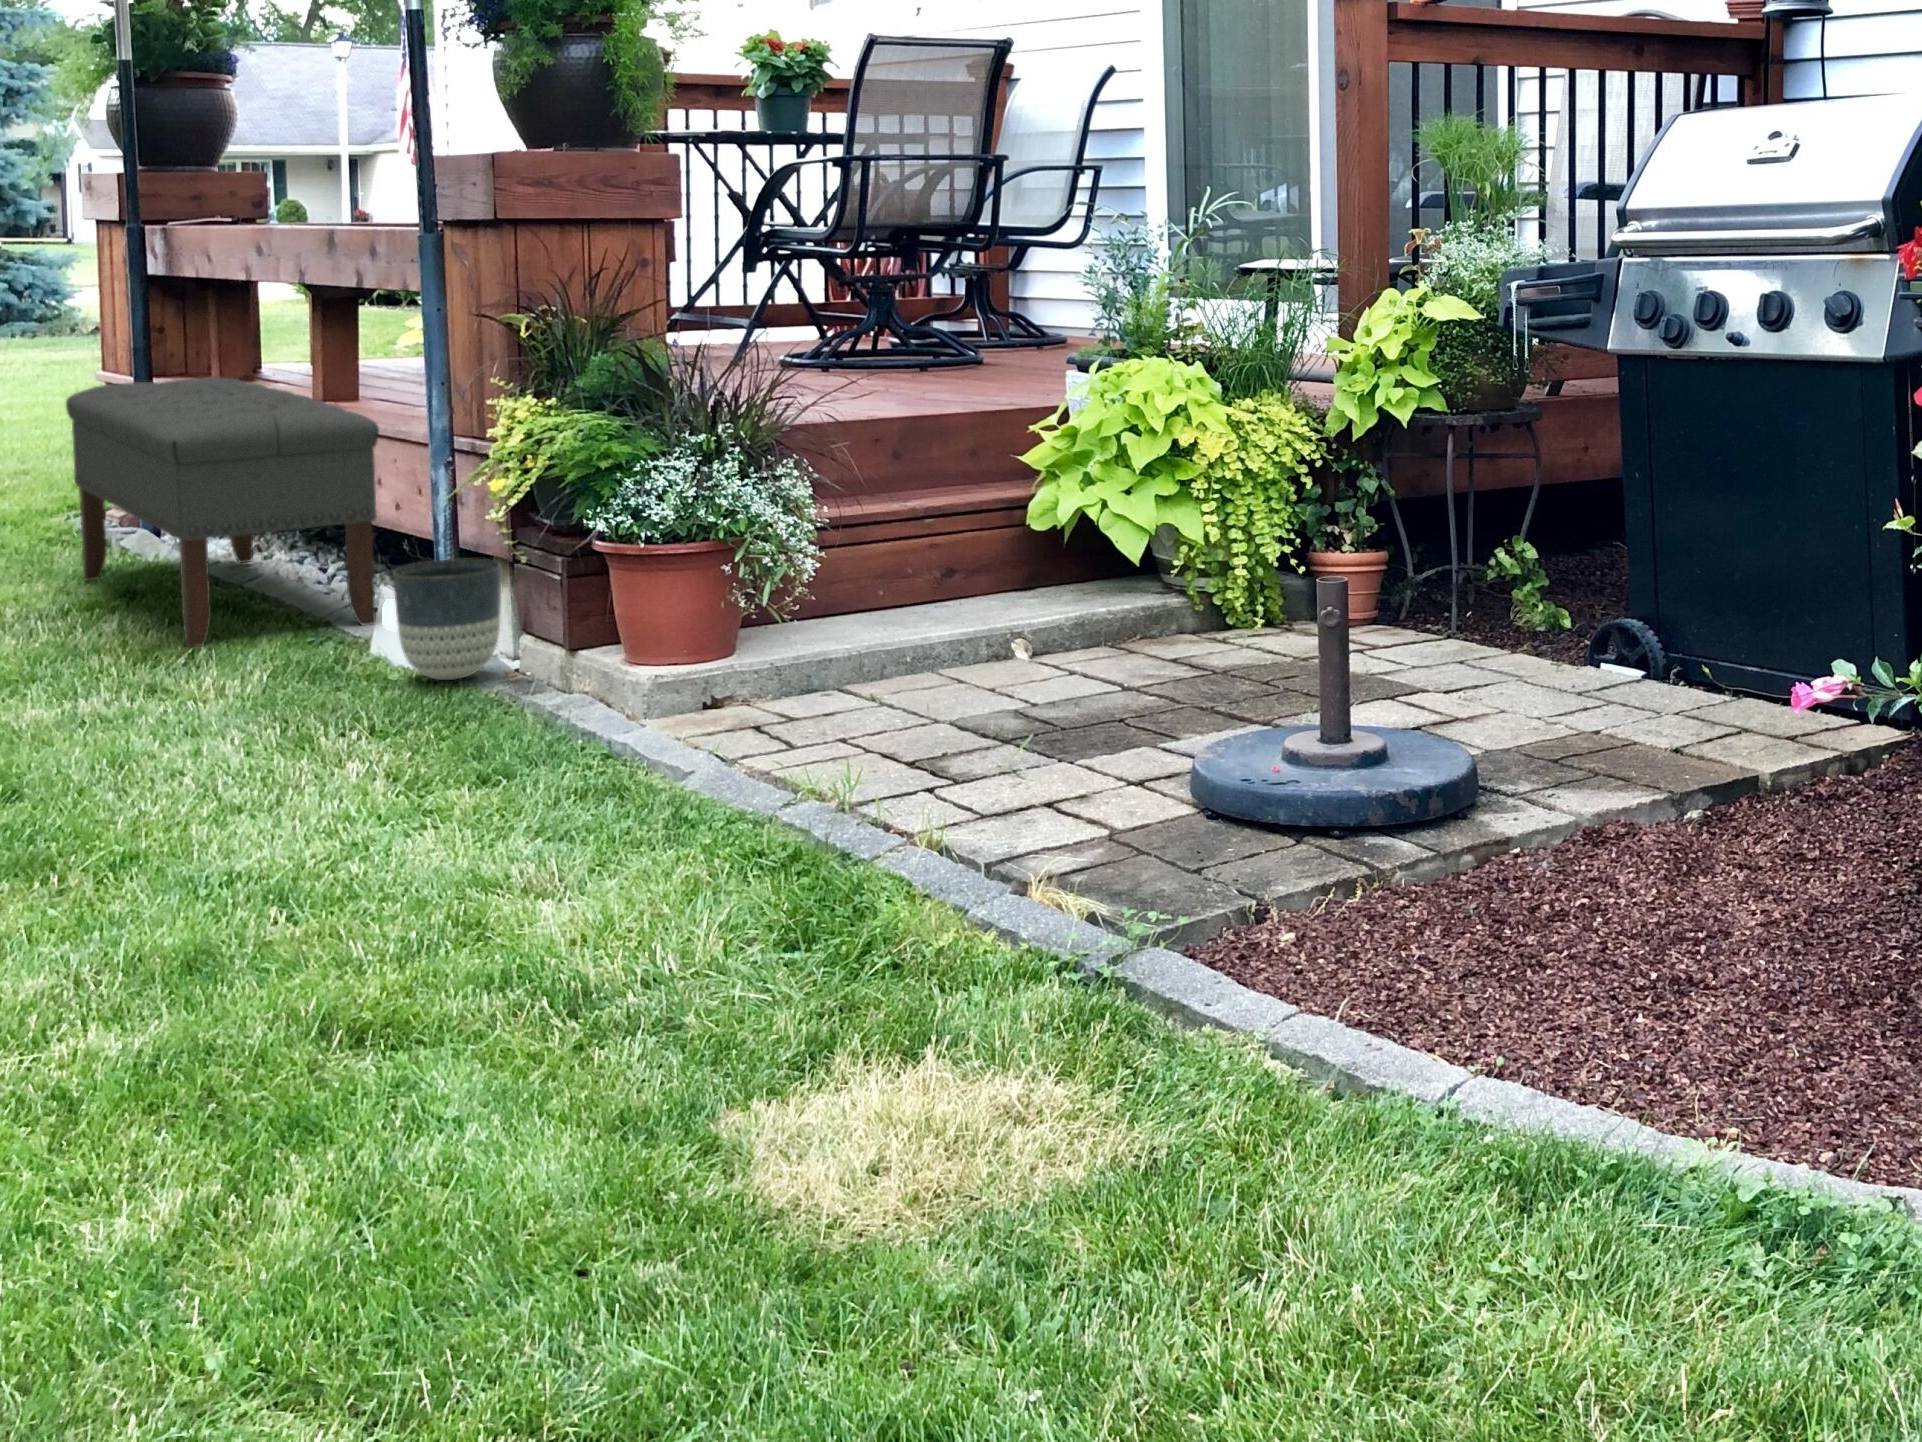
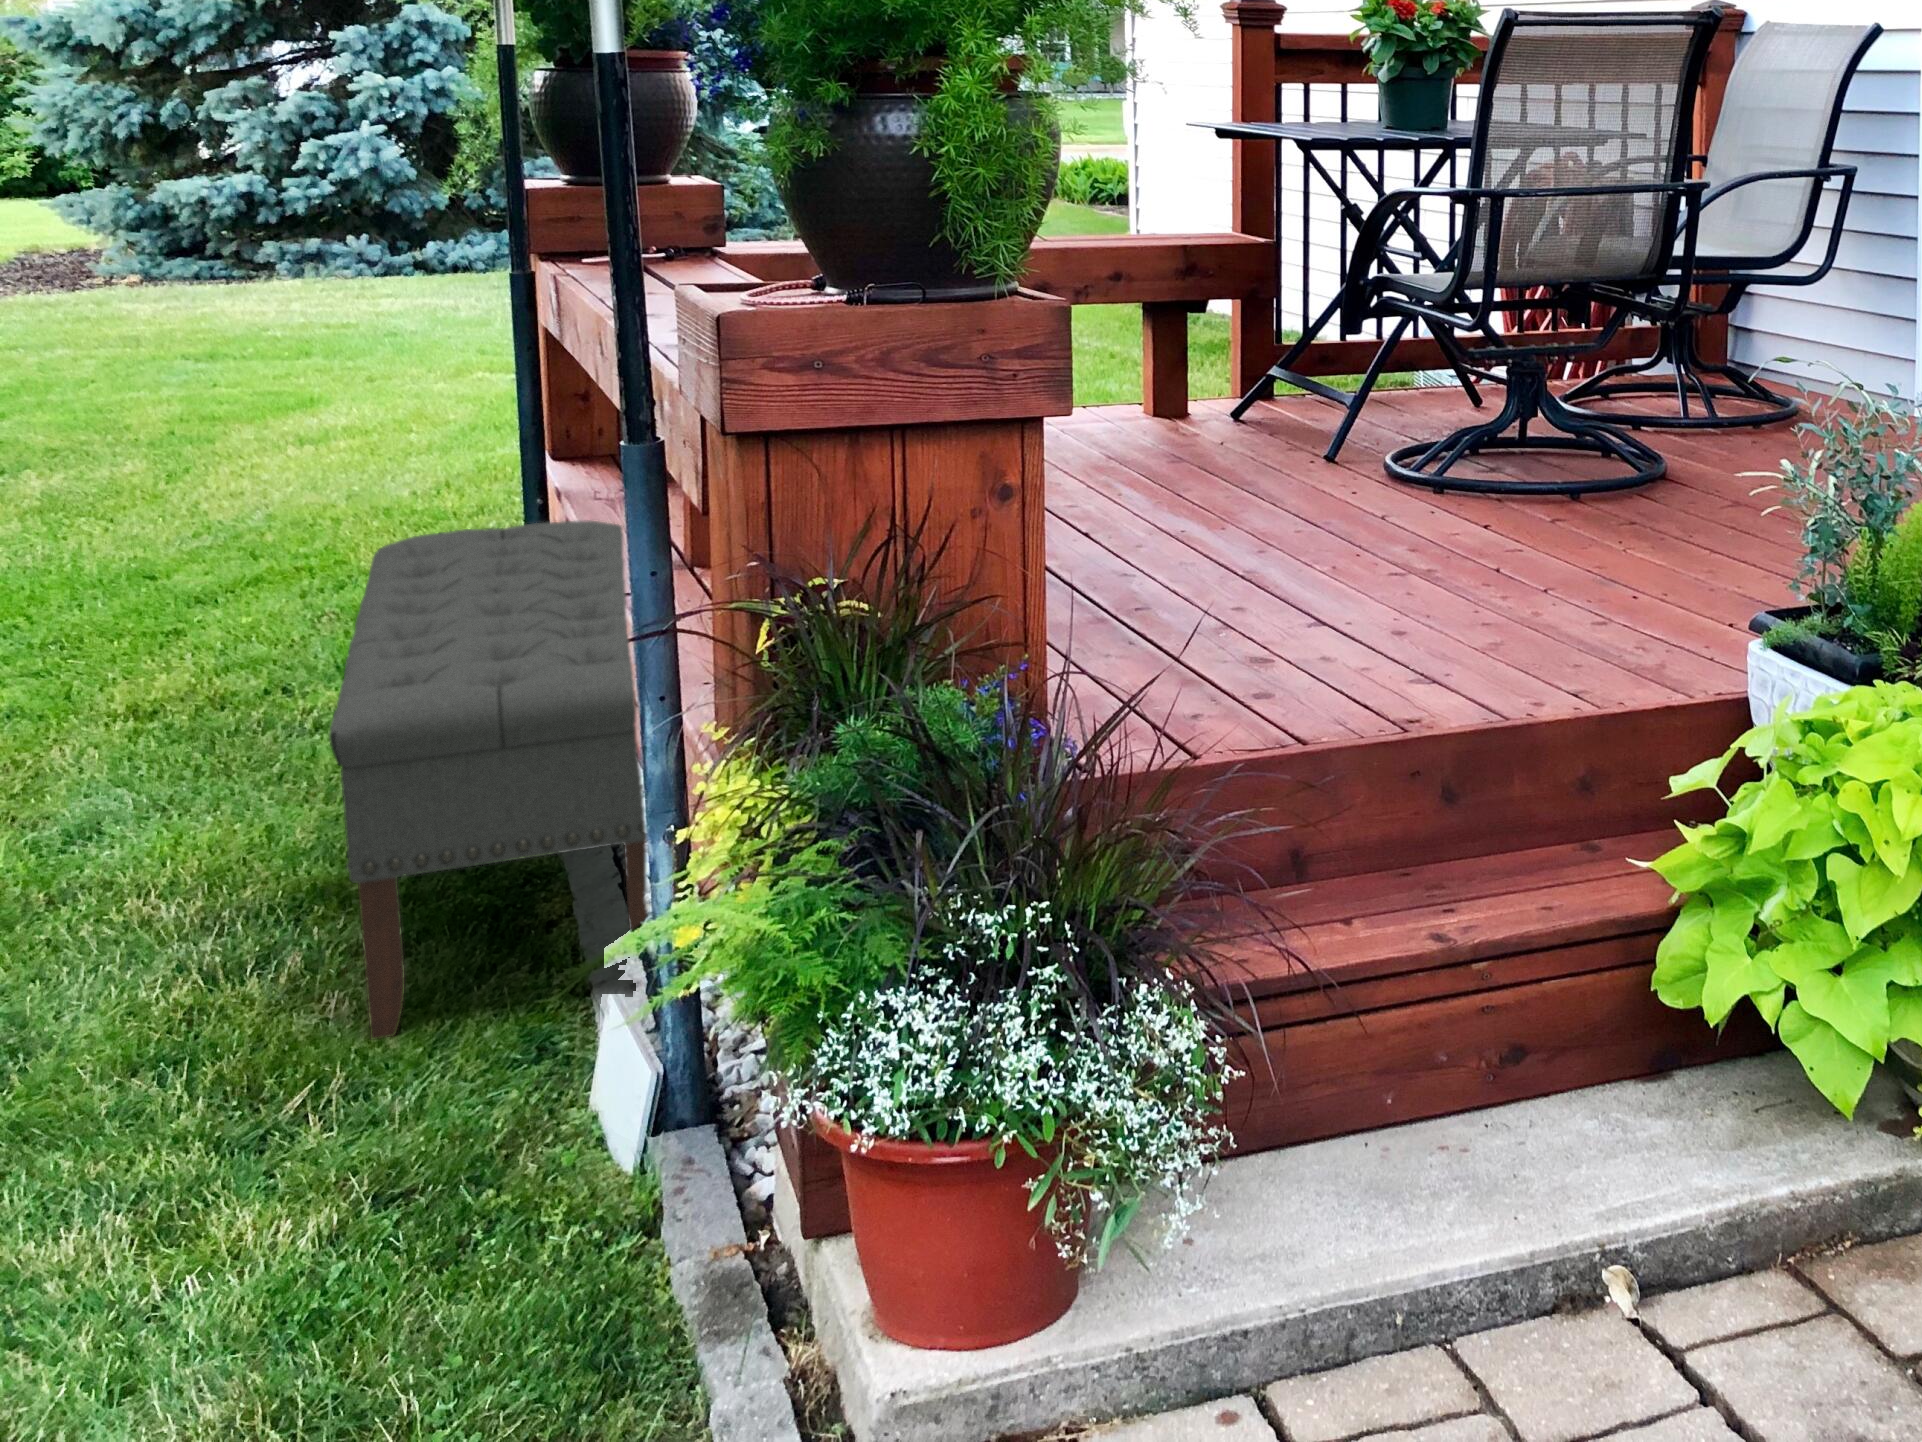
planter: present [393,559,501,680] -> none [541,1014,730,1249]

